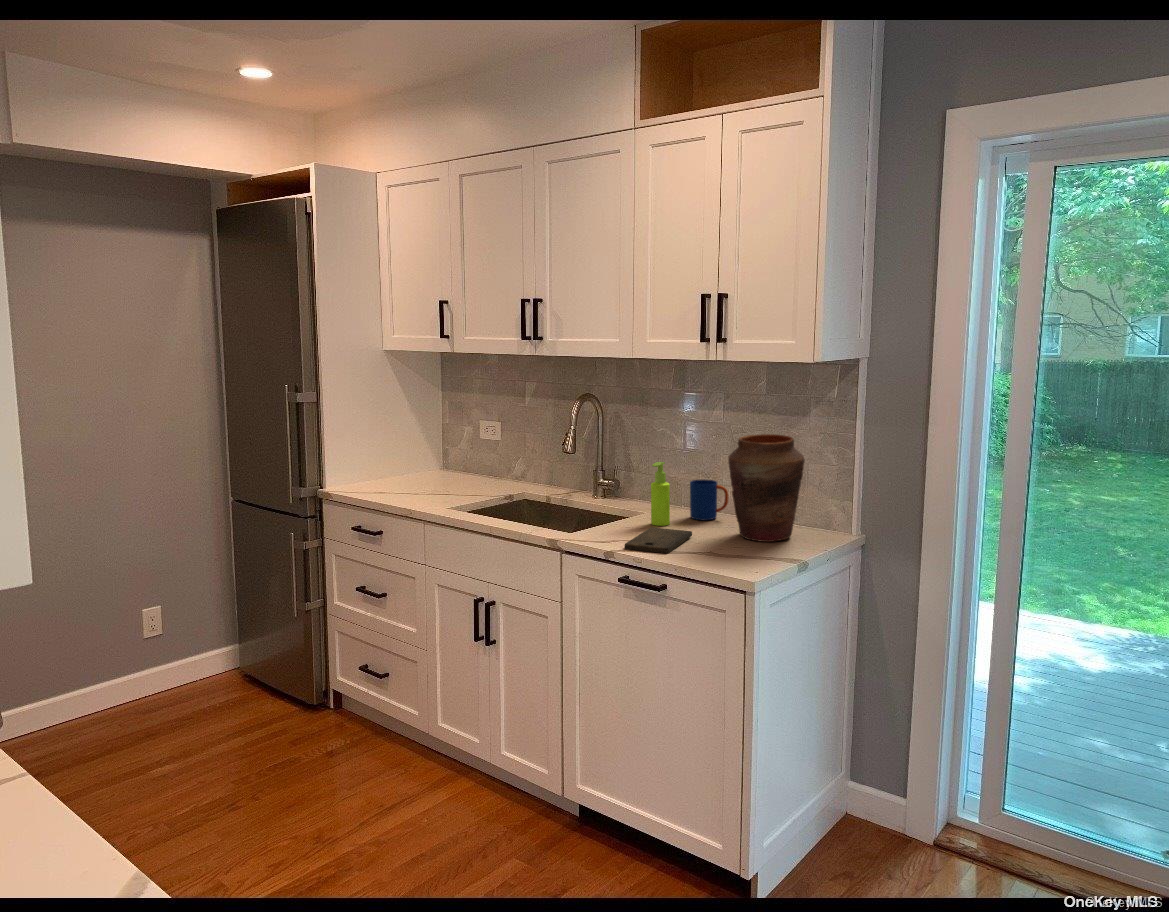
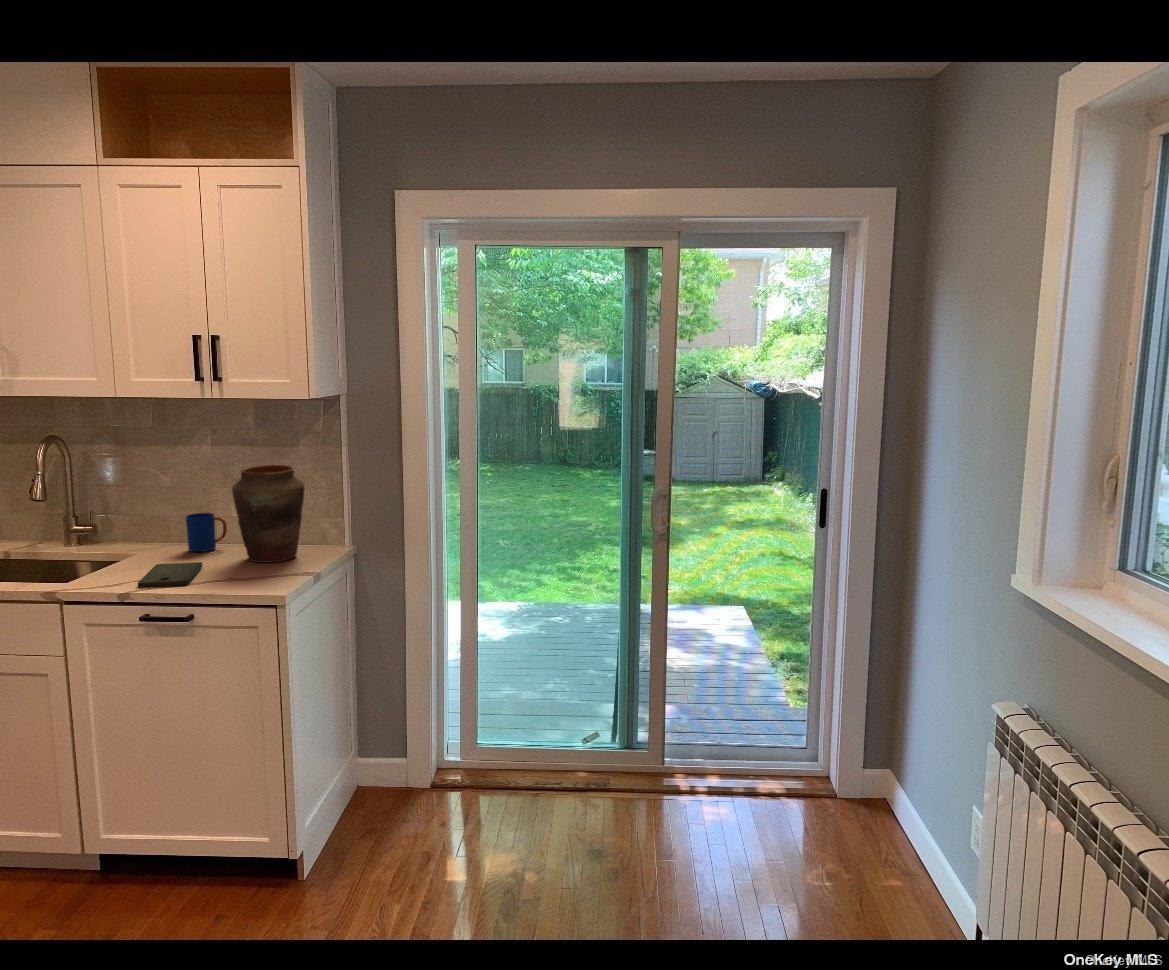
soap dispenser: present [651,462,670,526] -> none [148,500,171,562]

